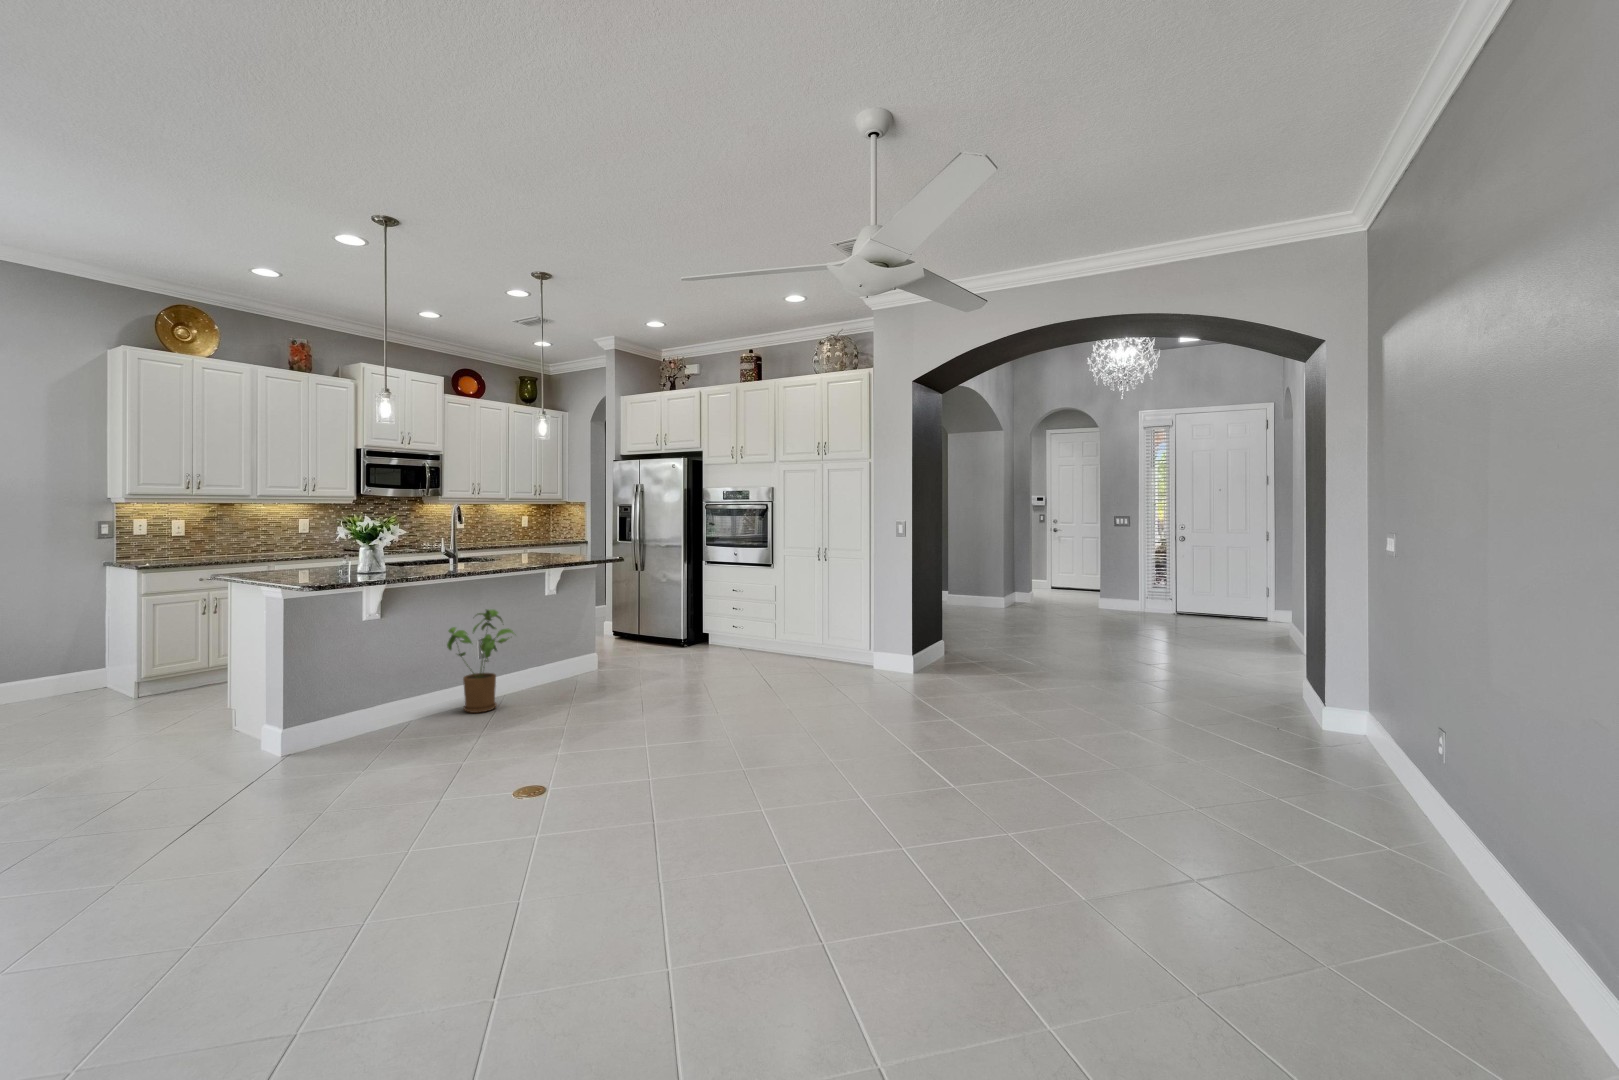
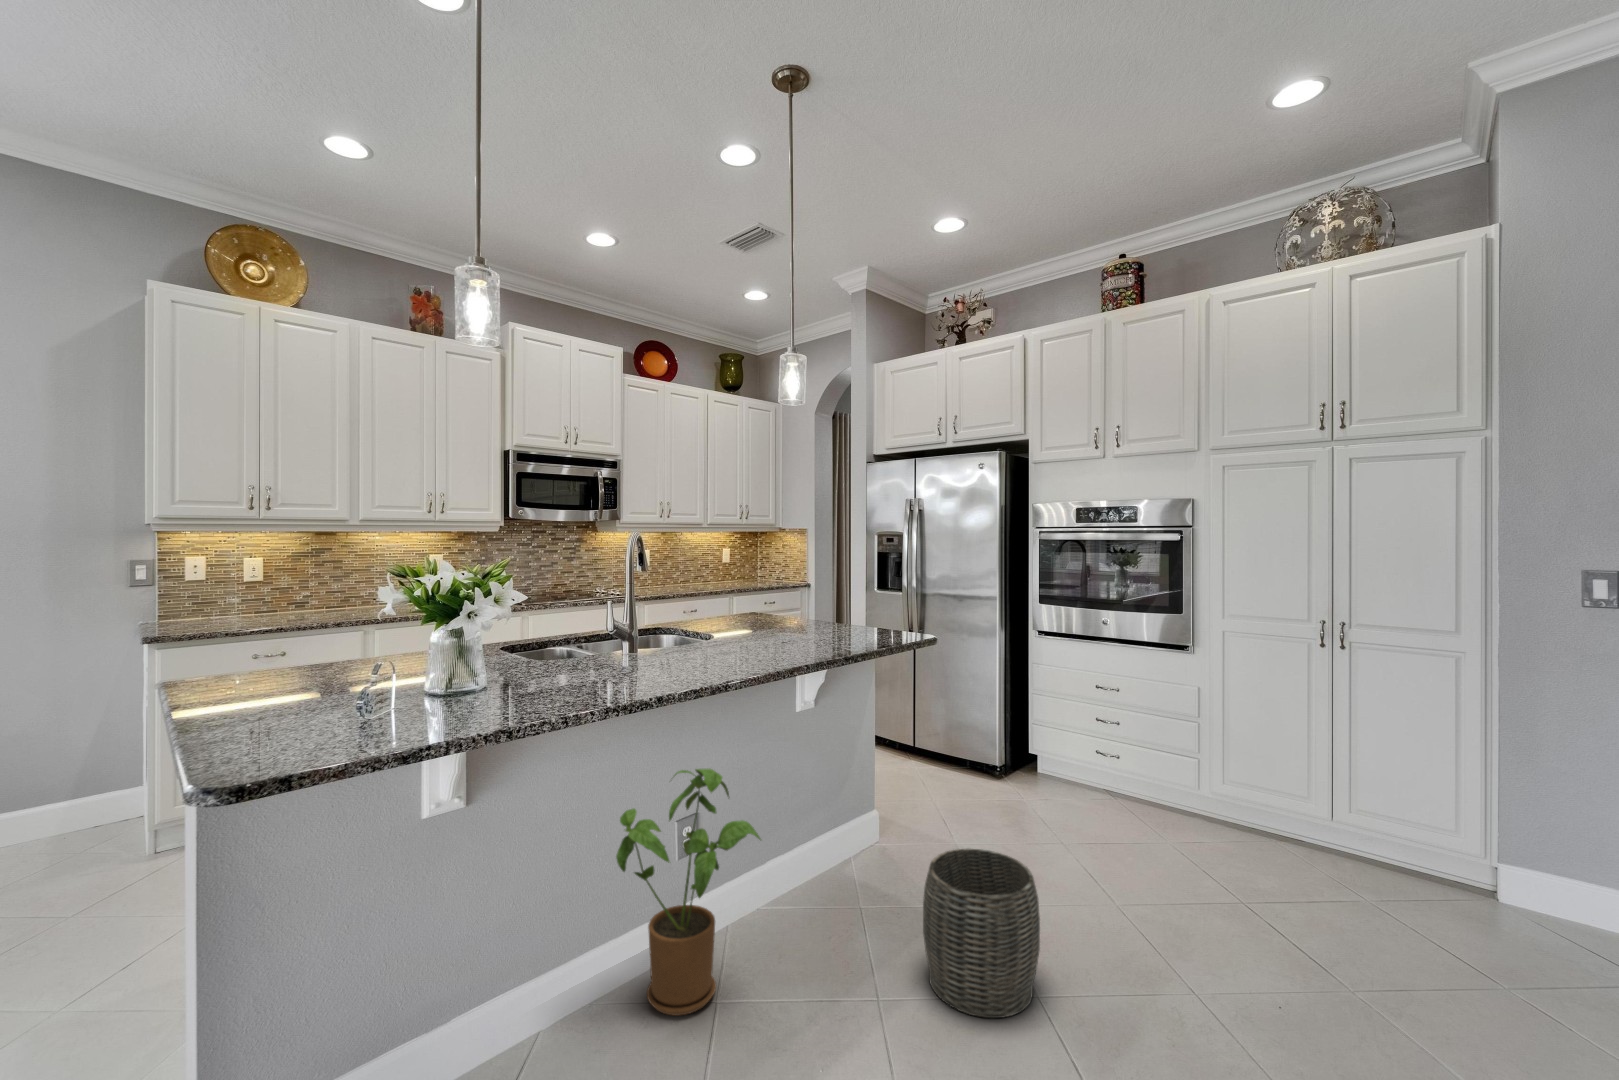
woven basket: none [596,646,647,704] -> present [923,849,1040,1018]

